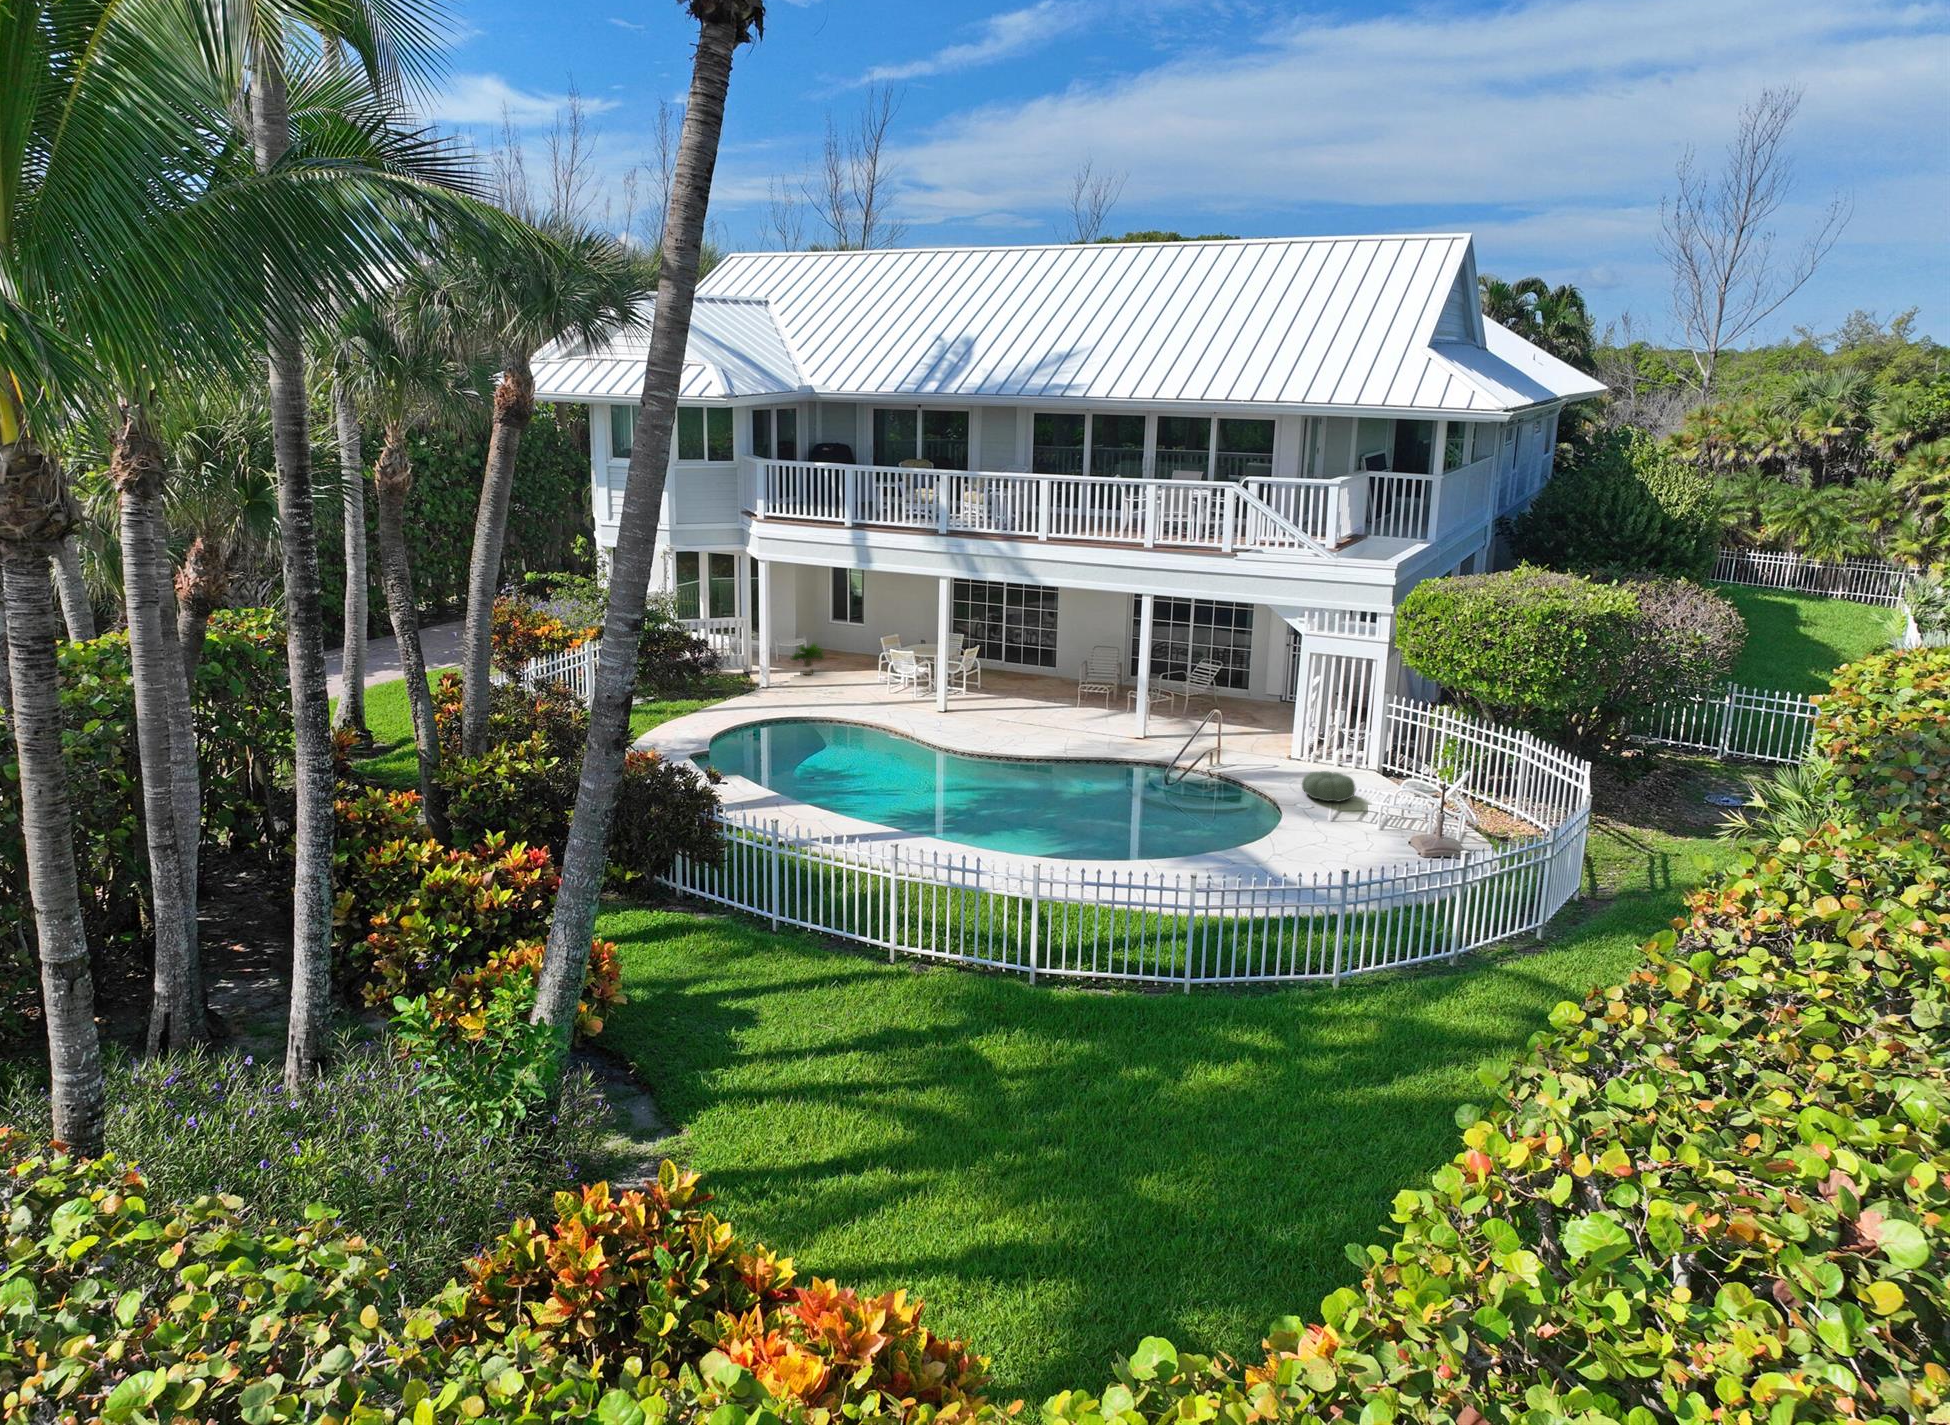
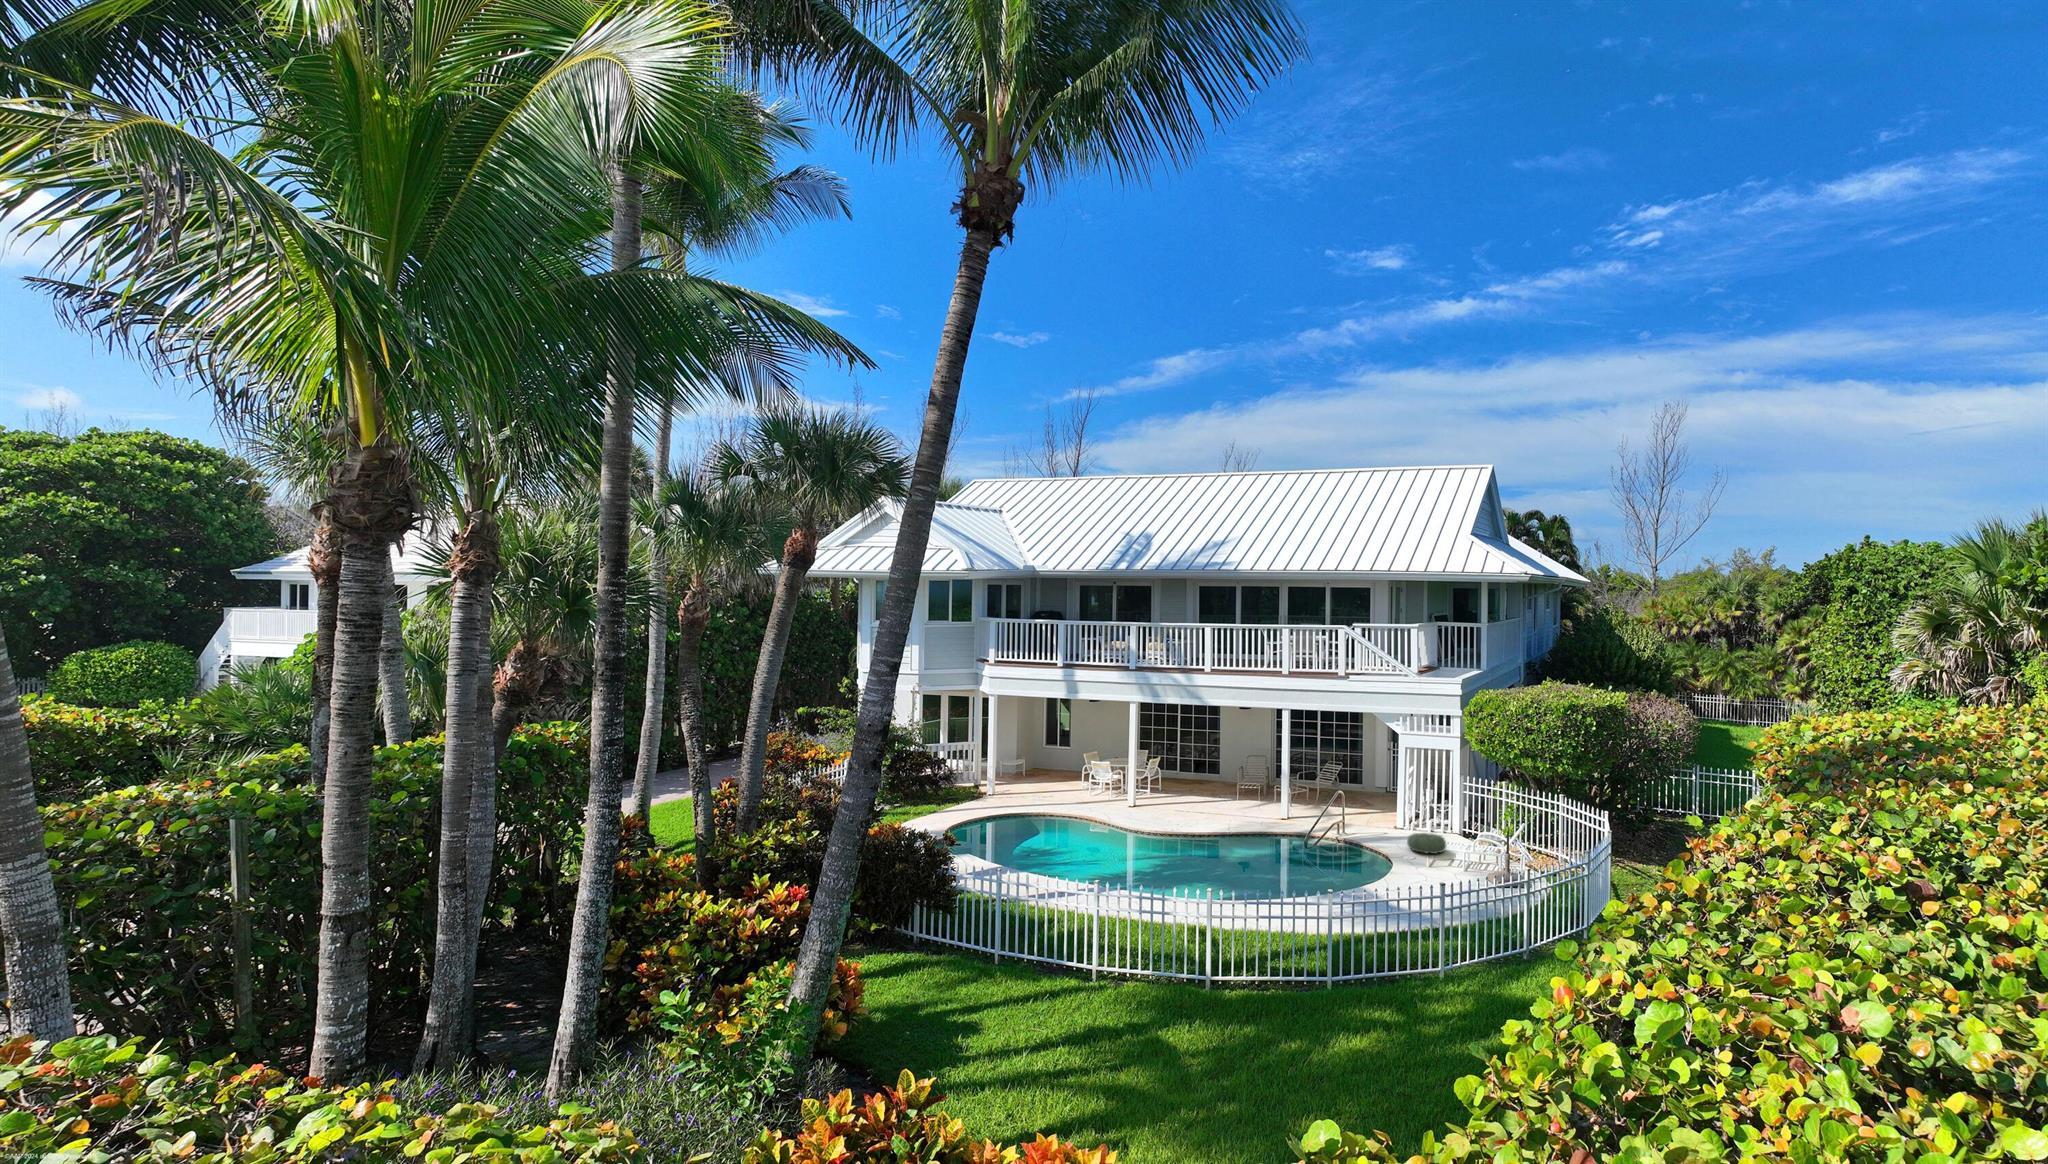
potted plant: present [790,643,824,675] -> none [1012,752,1042,779]

